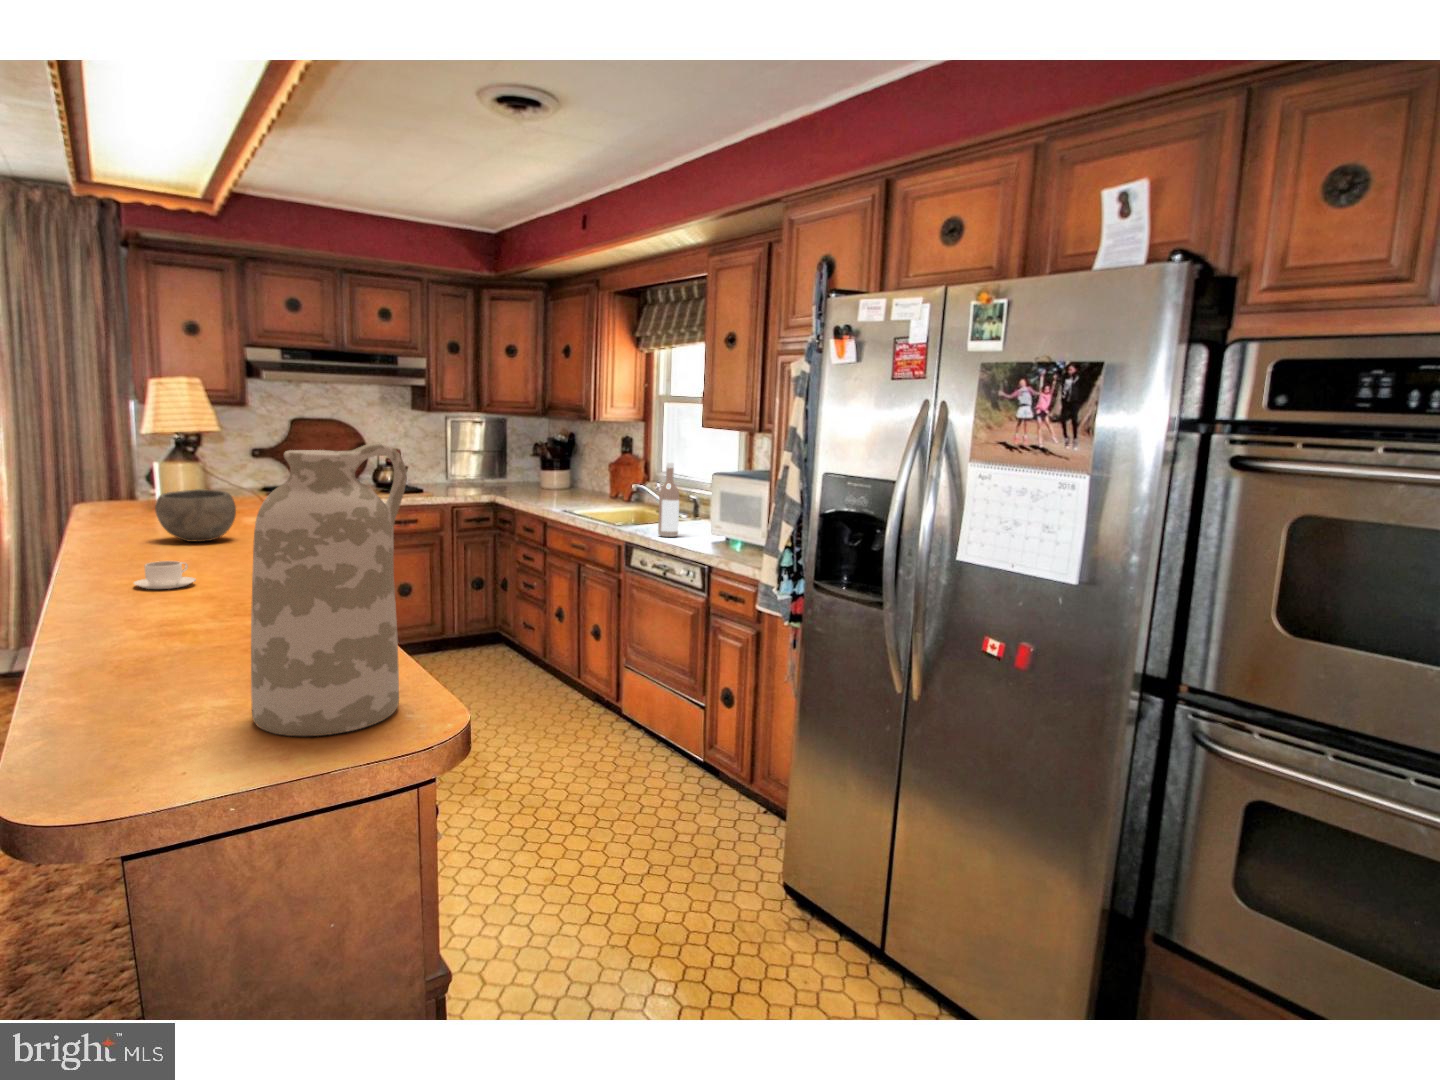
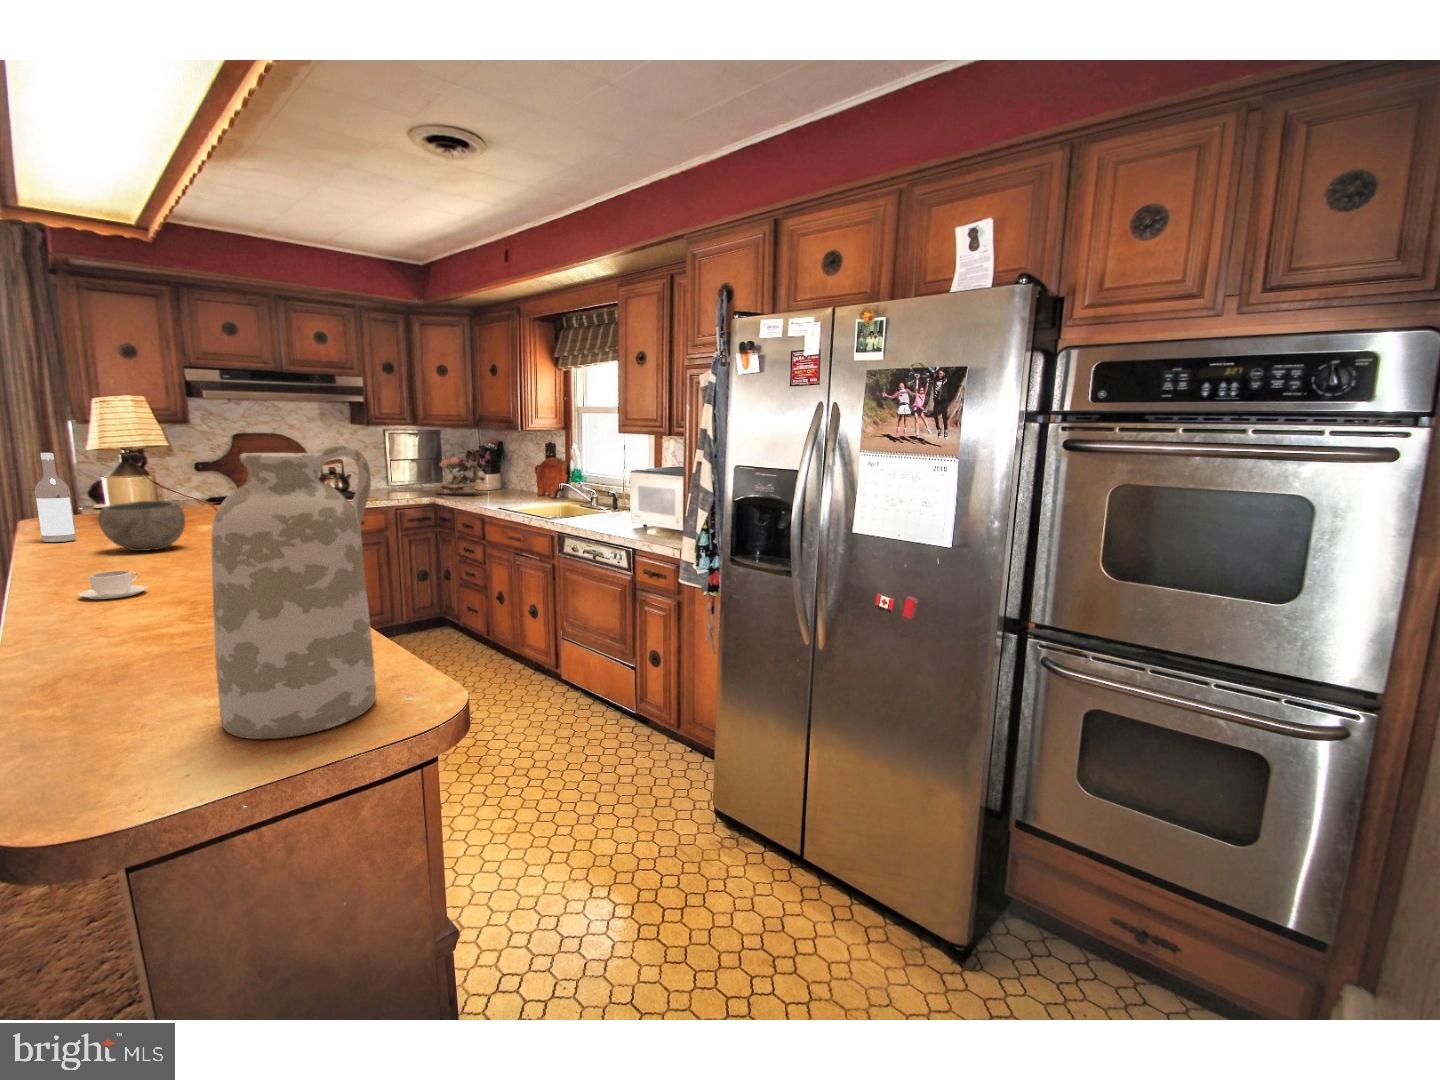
flower arrangement: none [494,444,559,493] -> present [436,452,490,492]
wine bottle: present [658,463,679,537] -> present [35,453,76,542]

